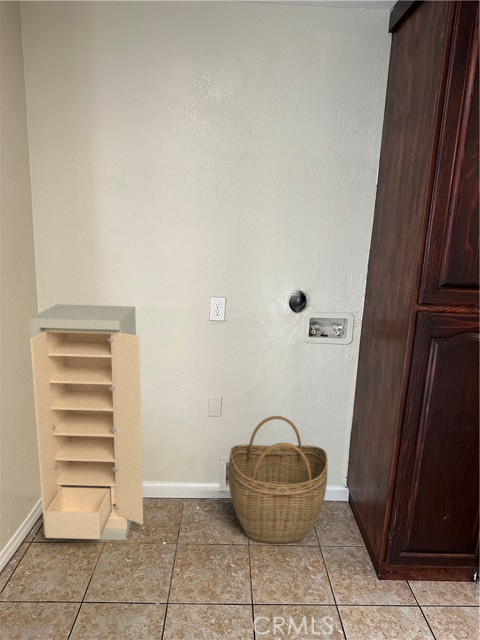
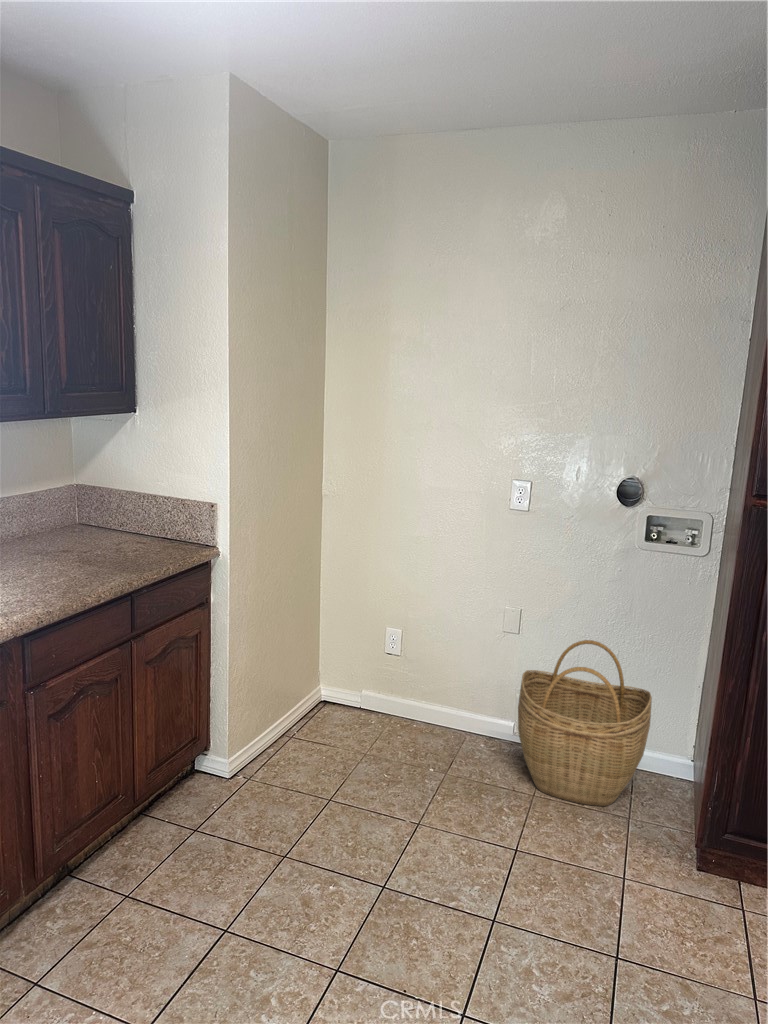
storage cabinet: present [29,304,143,540] -> none [304,476,428,757]

